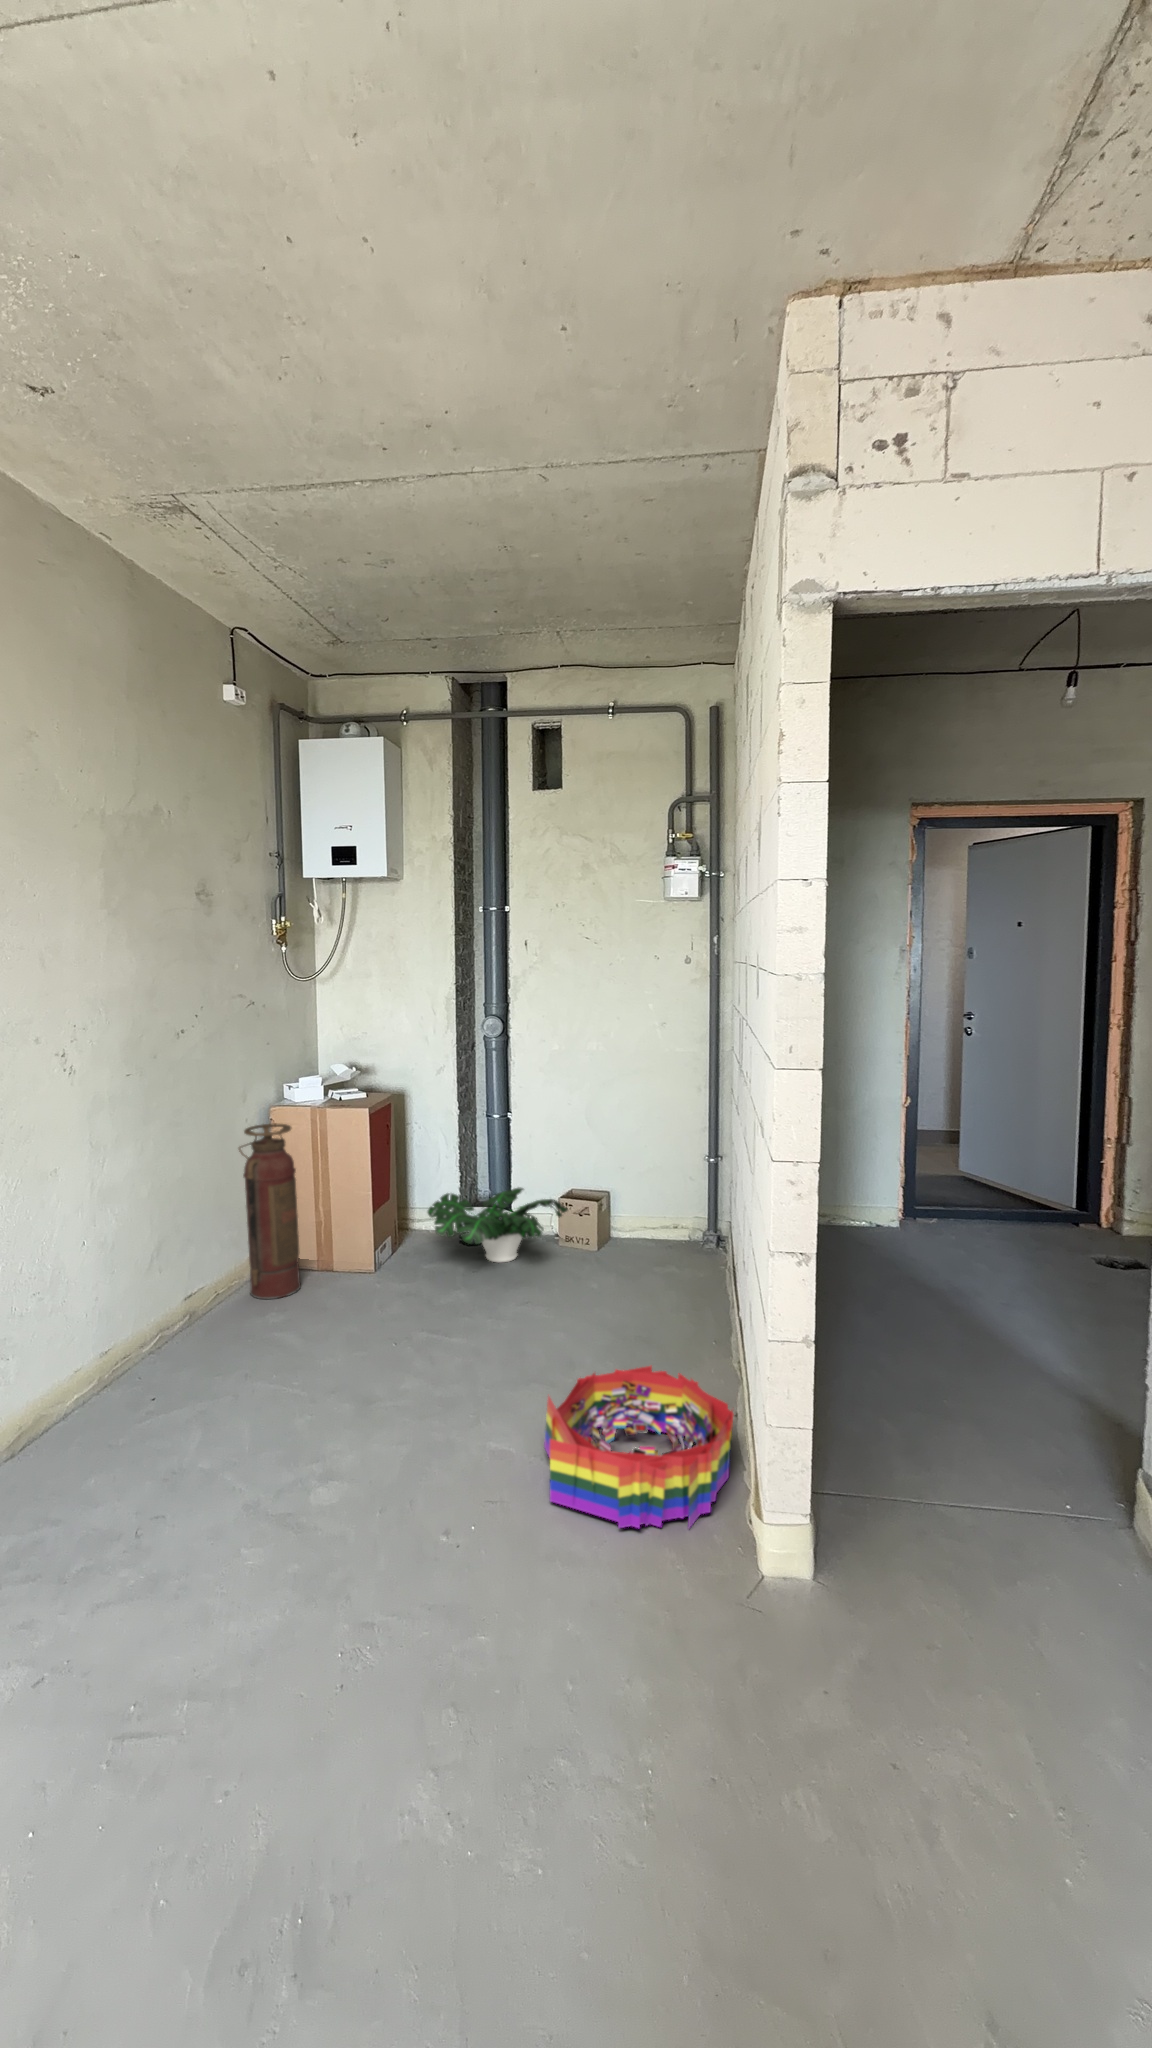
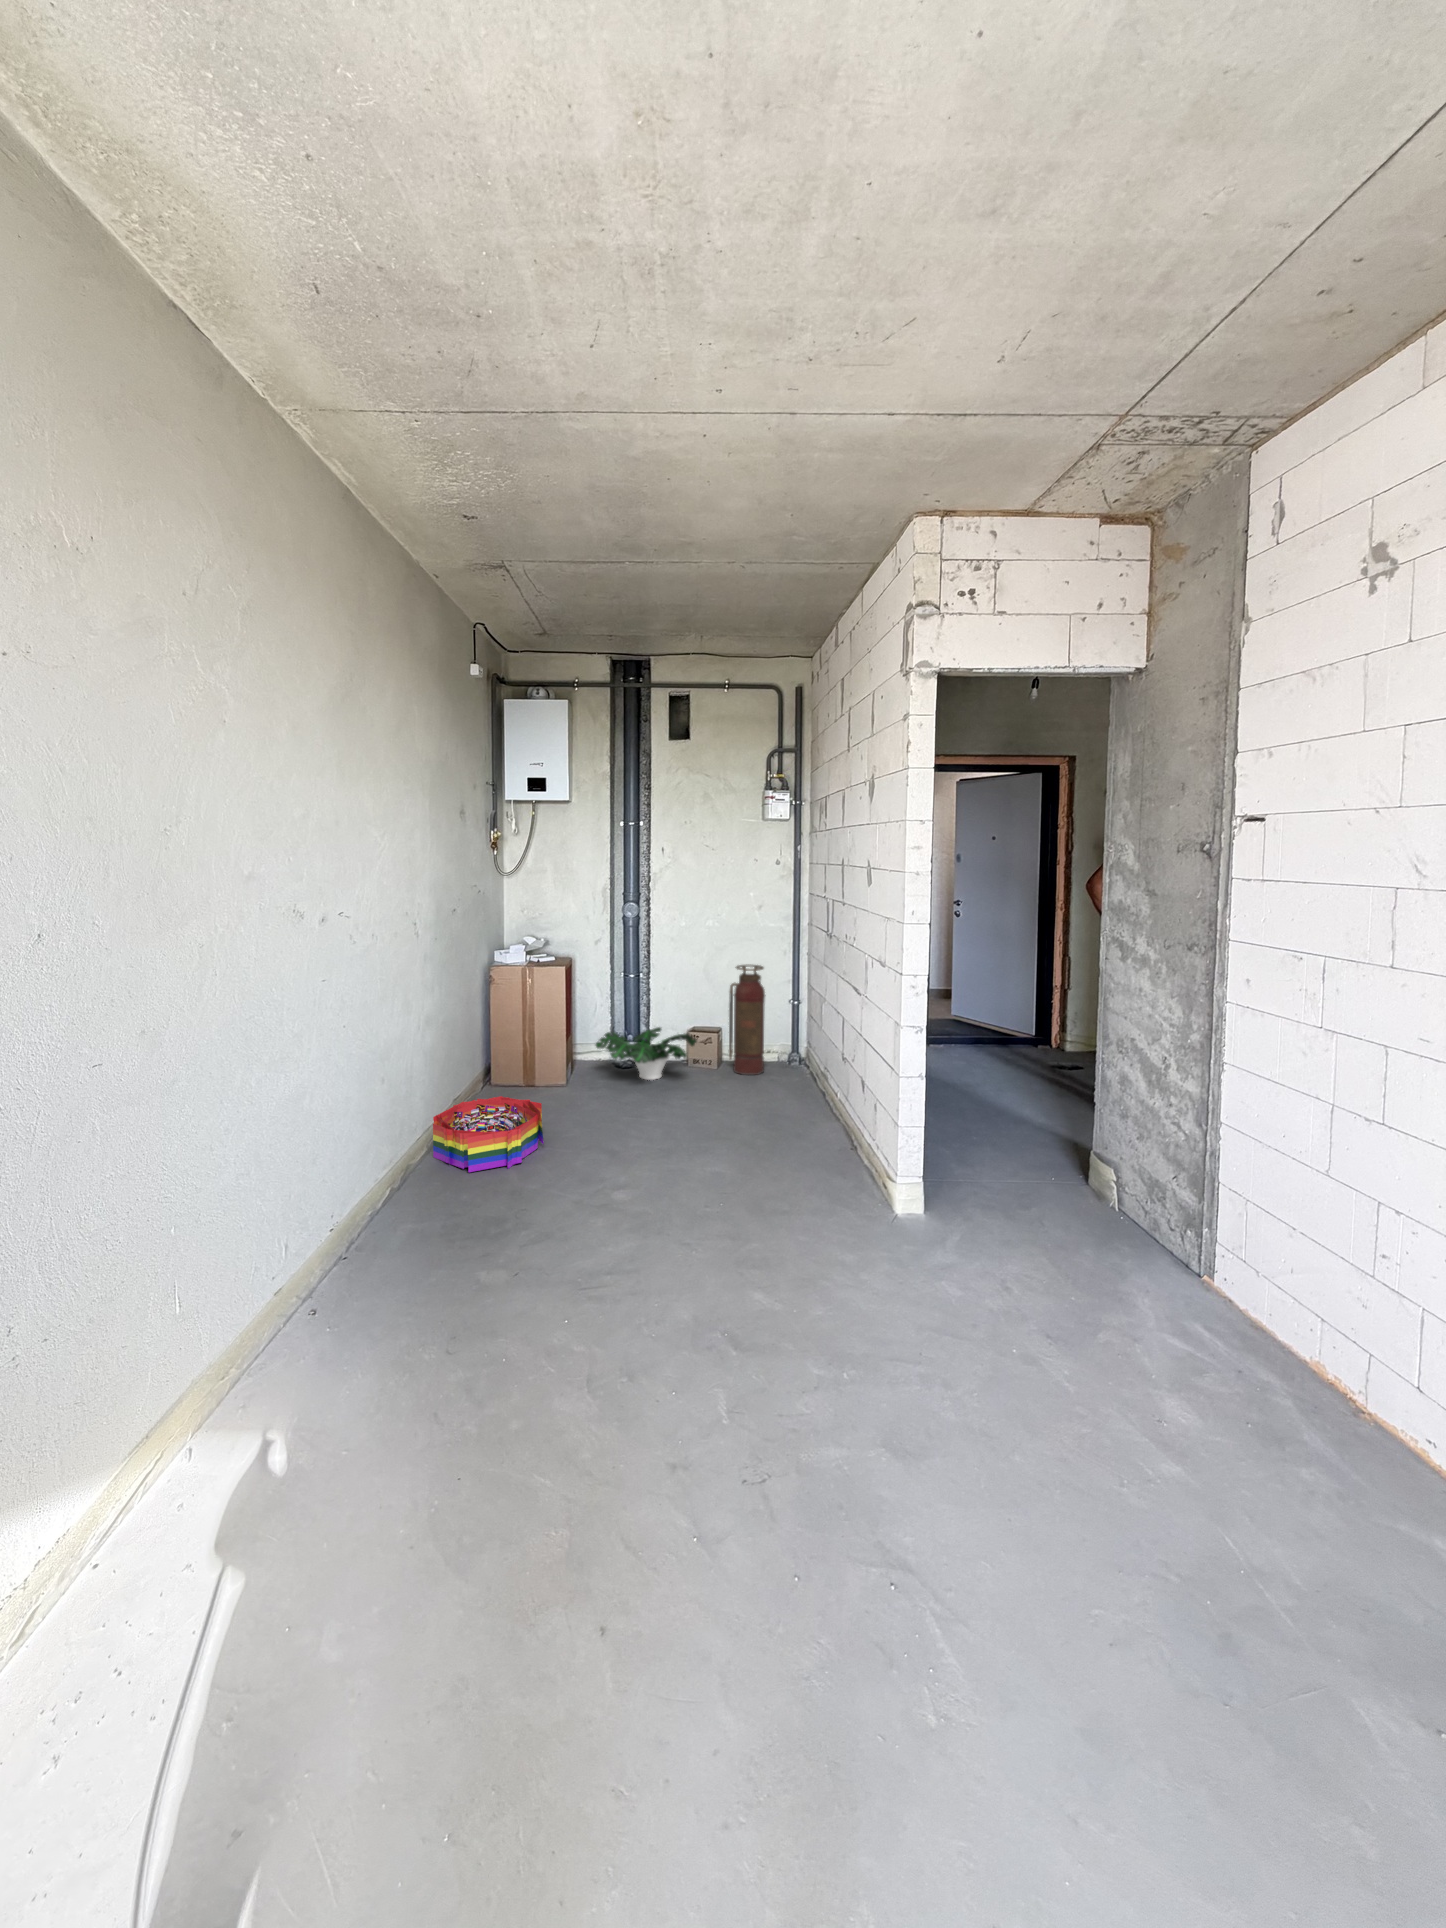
fire extinguisher: present [239,1124,301,1299] -> present [729,965,765,1075]
storage bin: present [544,1366,733,1528] -> present [433,1096,544,1172]

